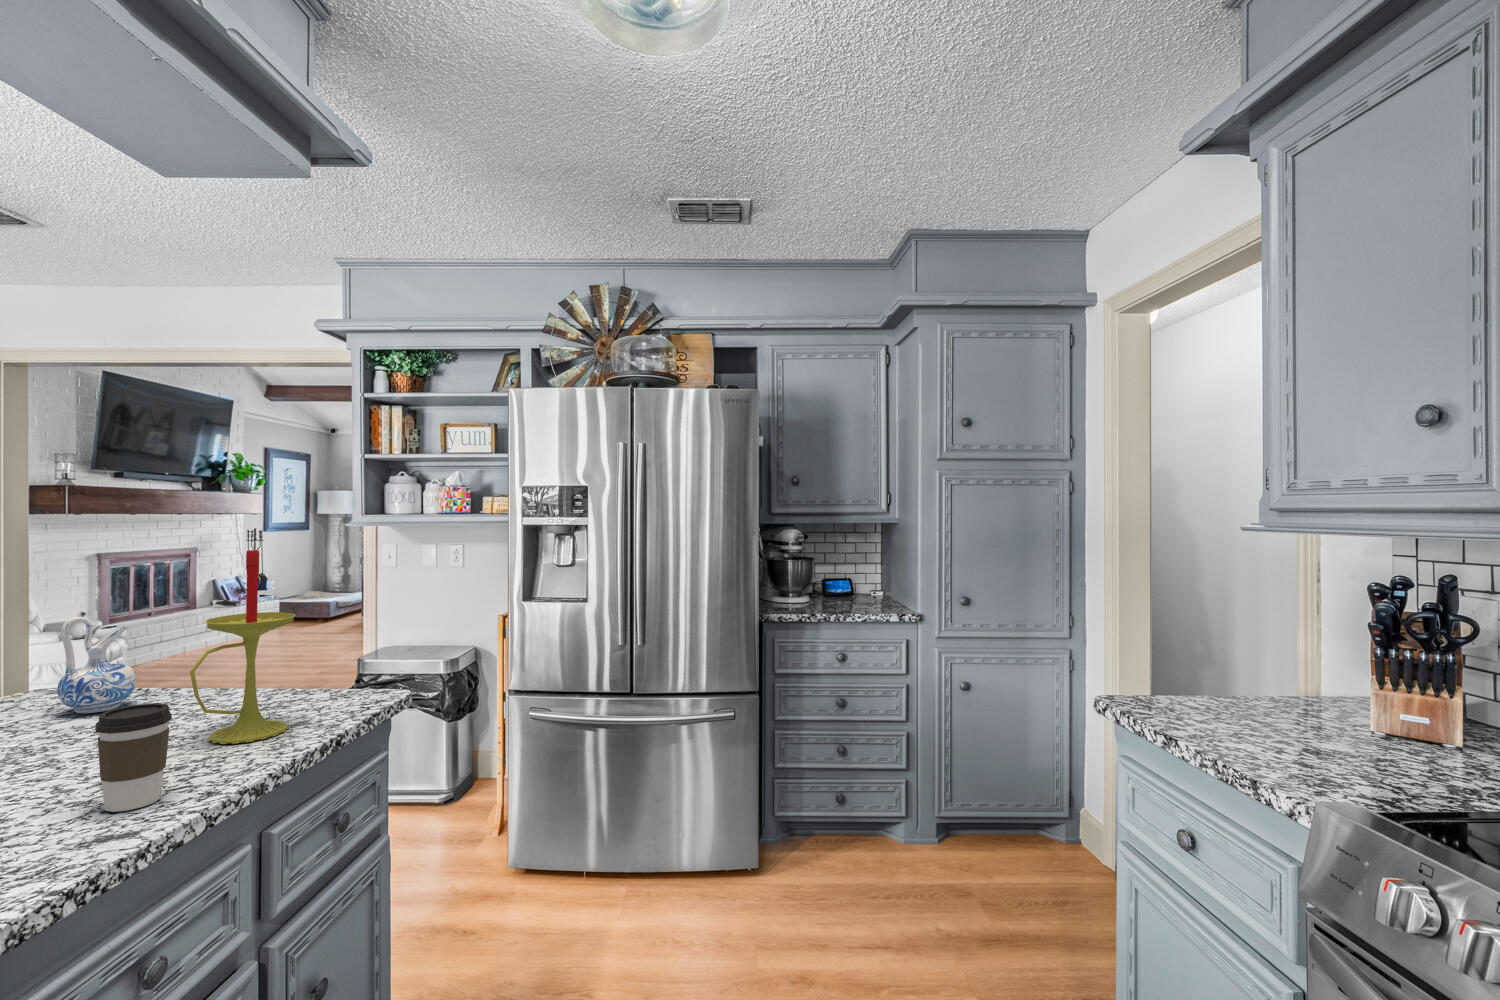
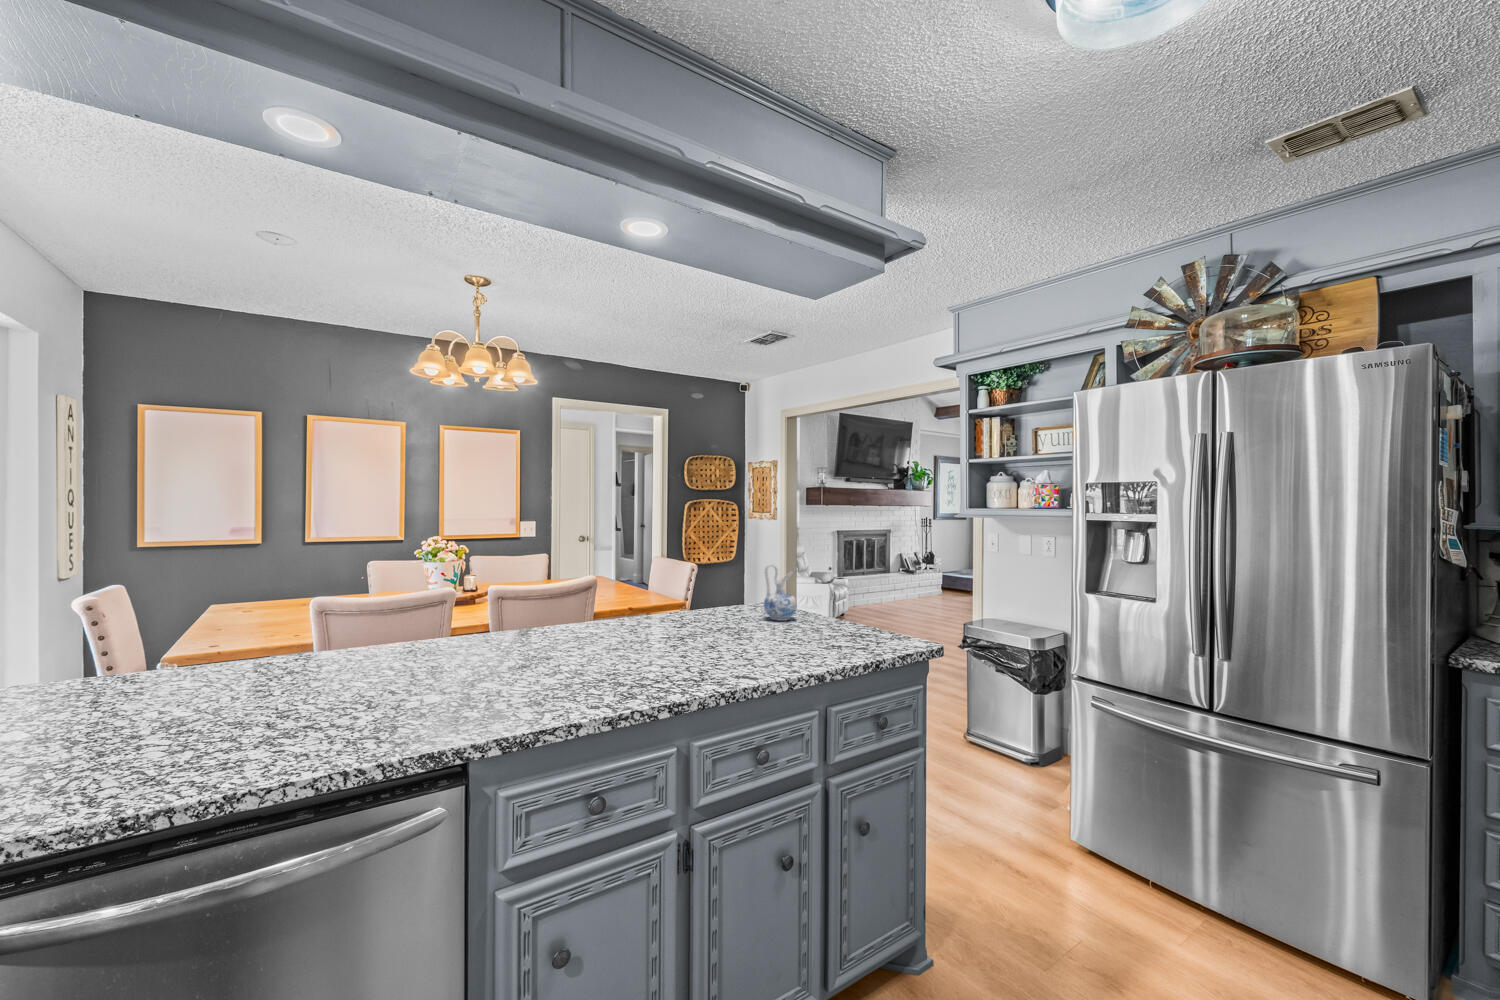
candle: present [190,550,295,744] -> none [802,526,859,652]
coffee cup: present [95,703,172,812] -> none [750,613,782,669]

